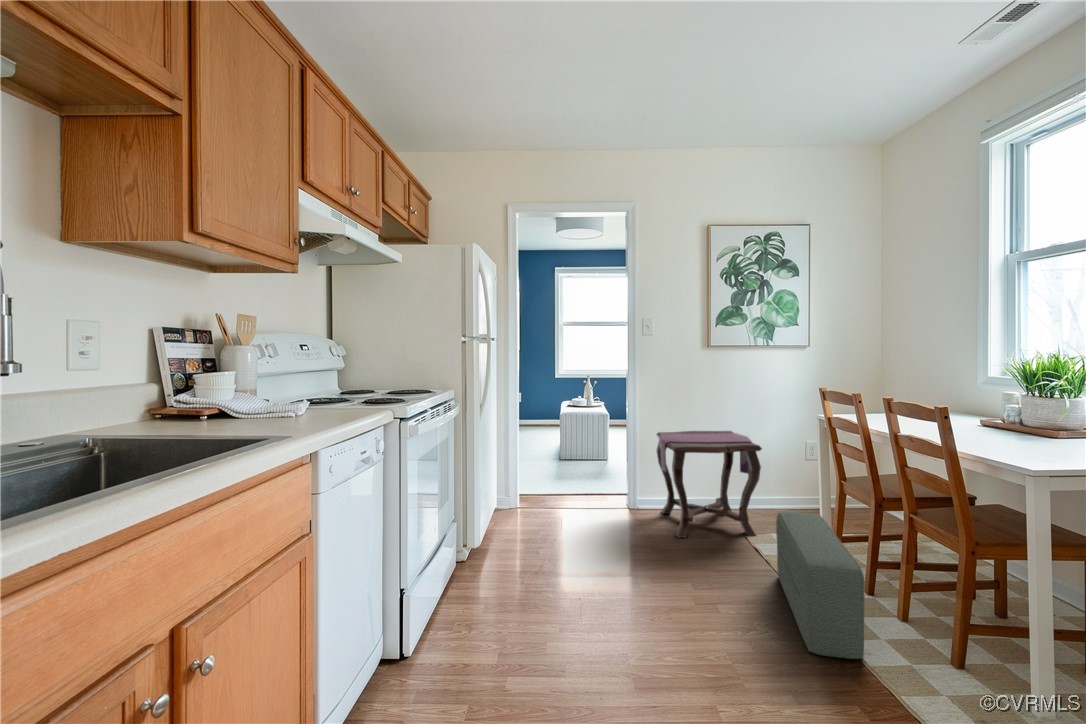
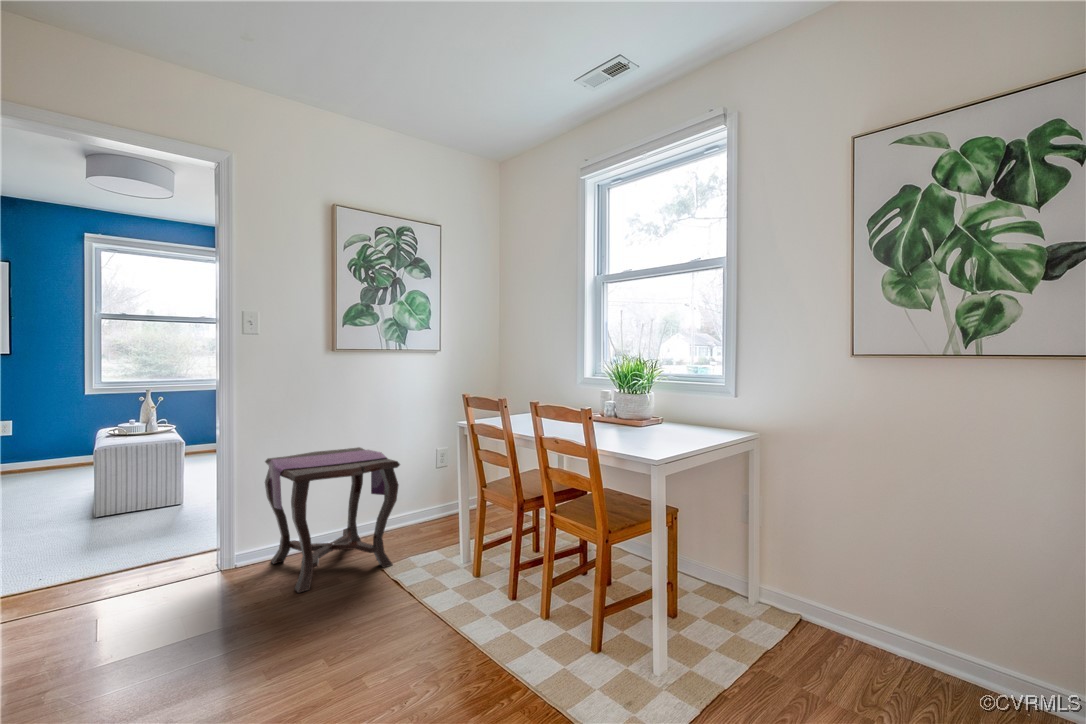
pouf: present [776,512,865,659] -> none [424,530,528,695]

